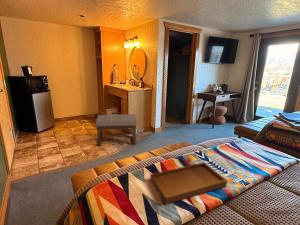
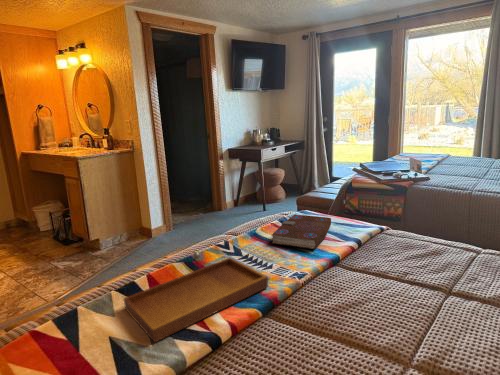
ottoman: present [96,114,137,146] -> none [6,205,112,289]
book: none [226,142,264,167] -> present [272,215,331,249]

